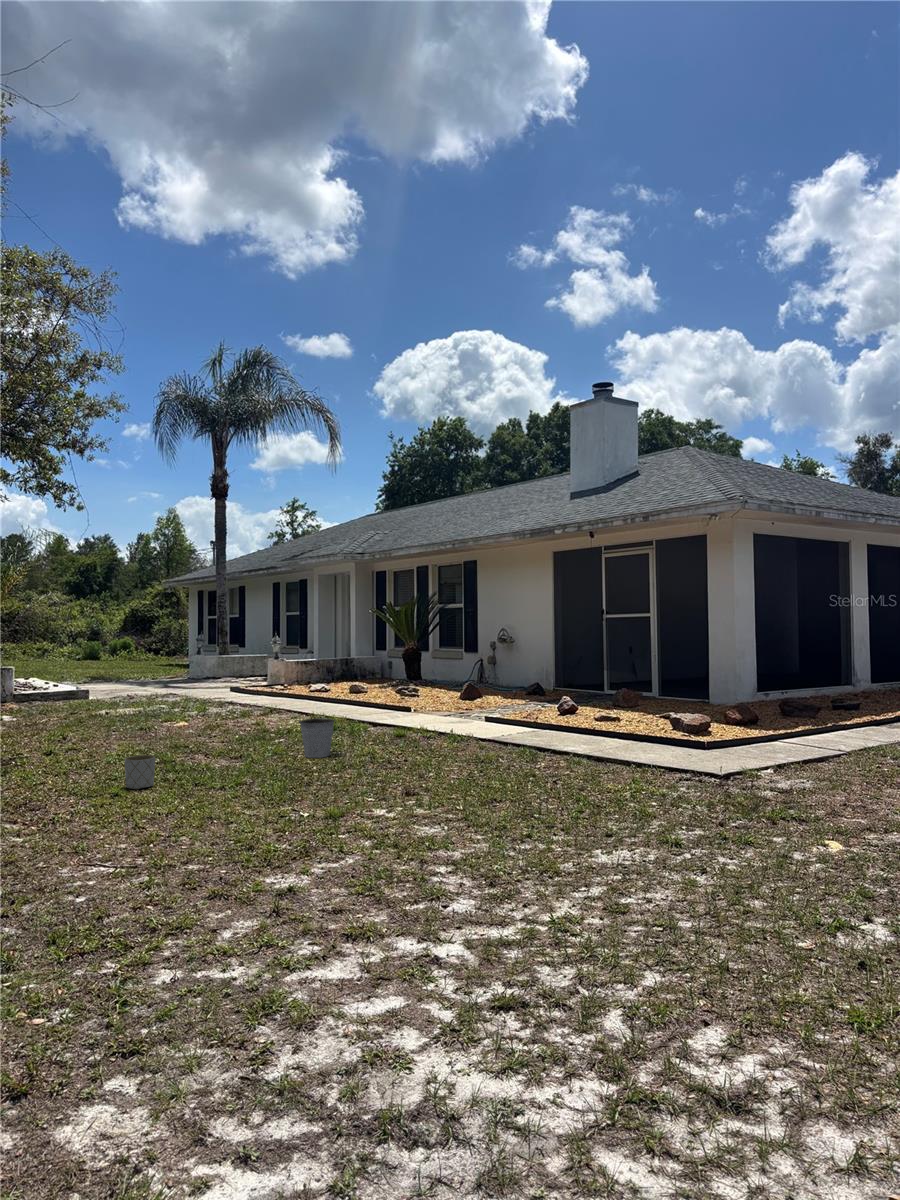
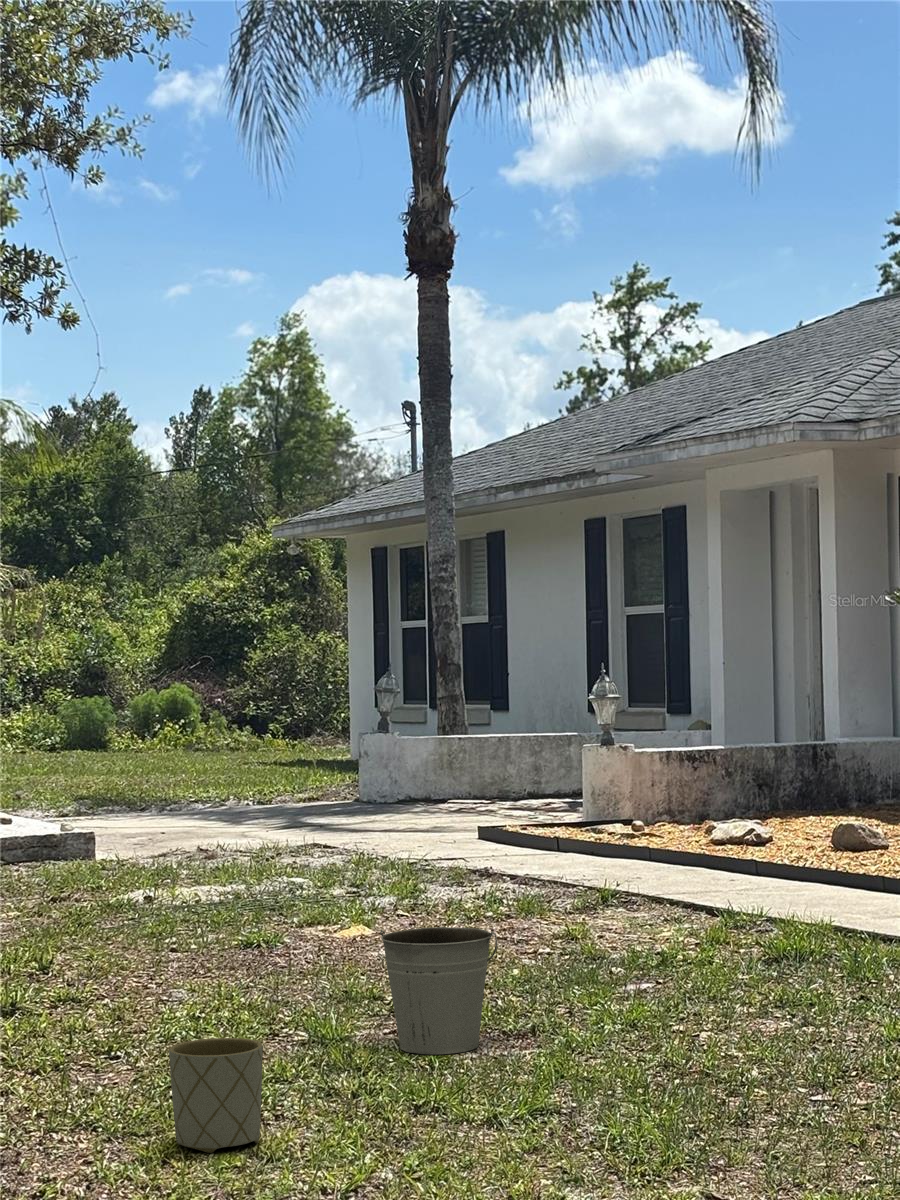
bucket: present [299,718,336,758] -> present [380,927,497,1055]

